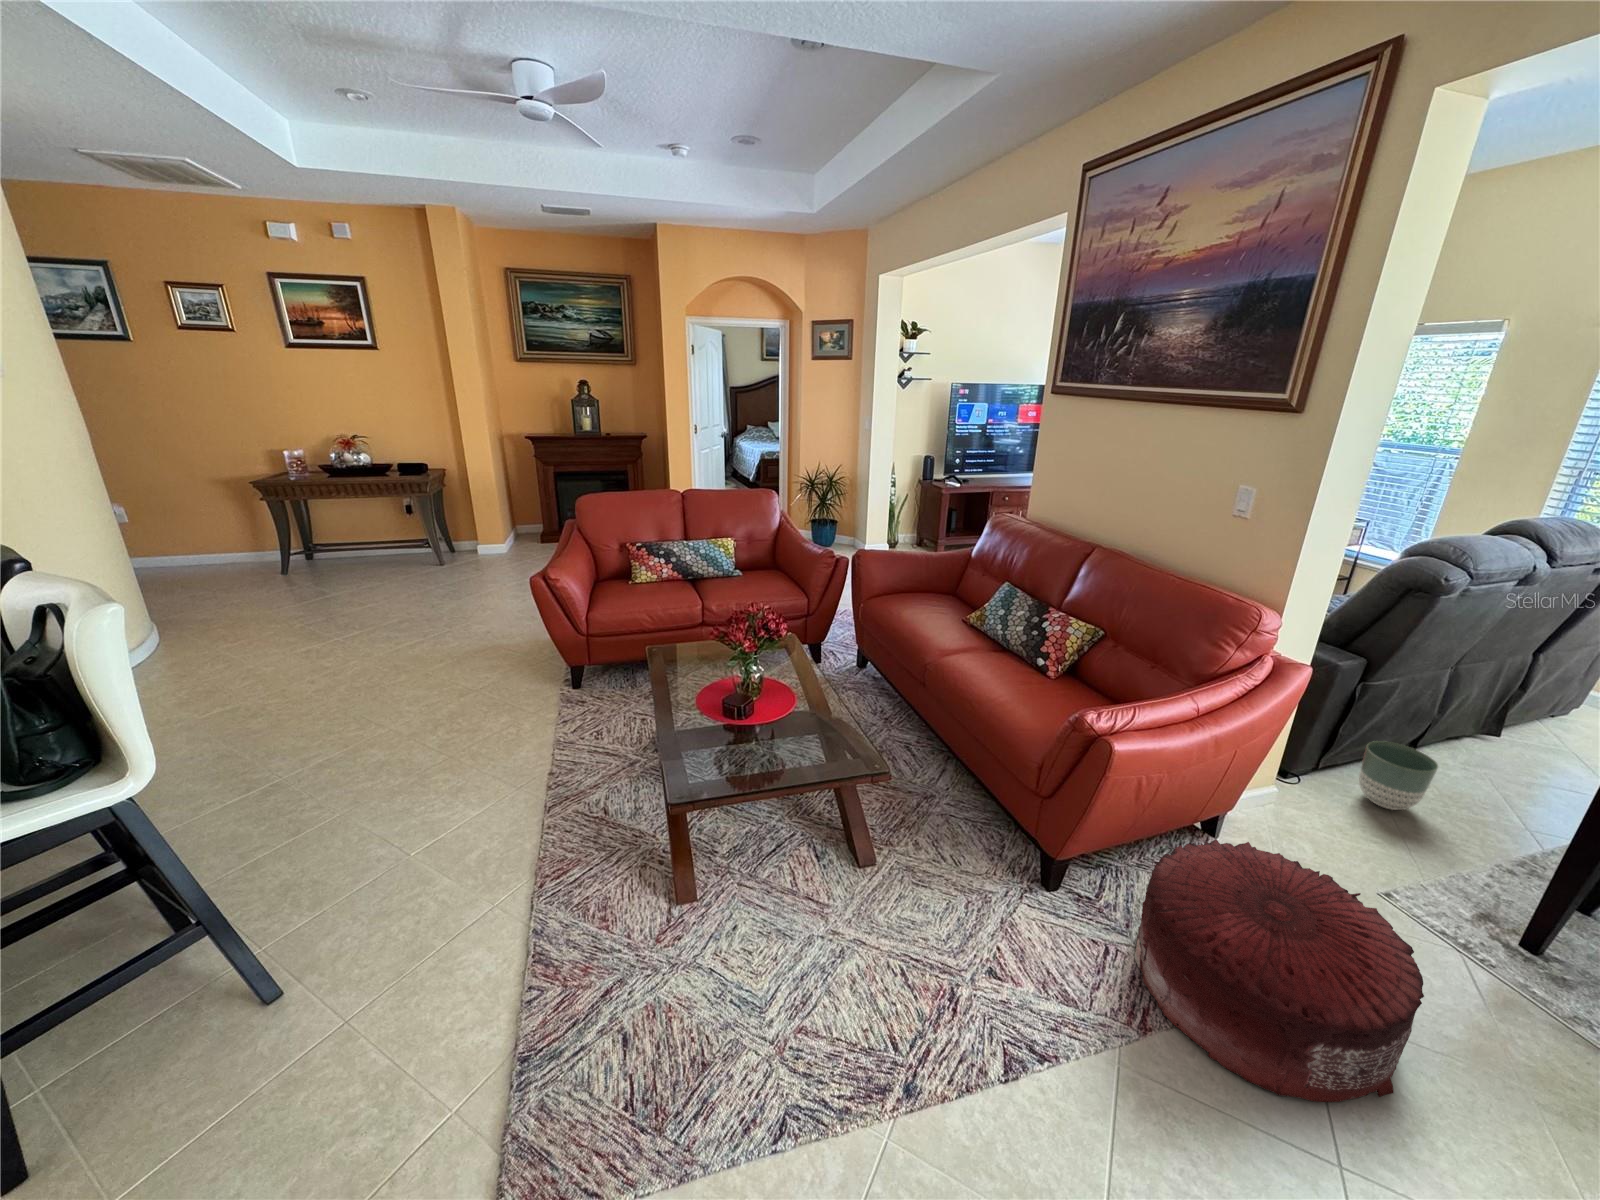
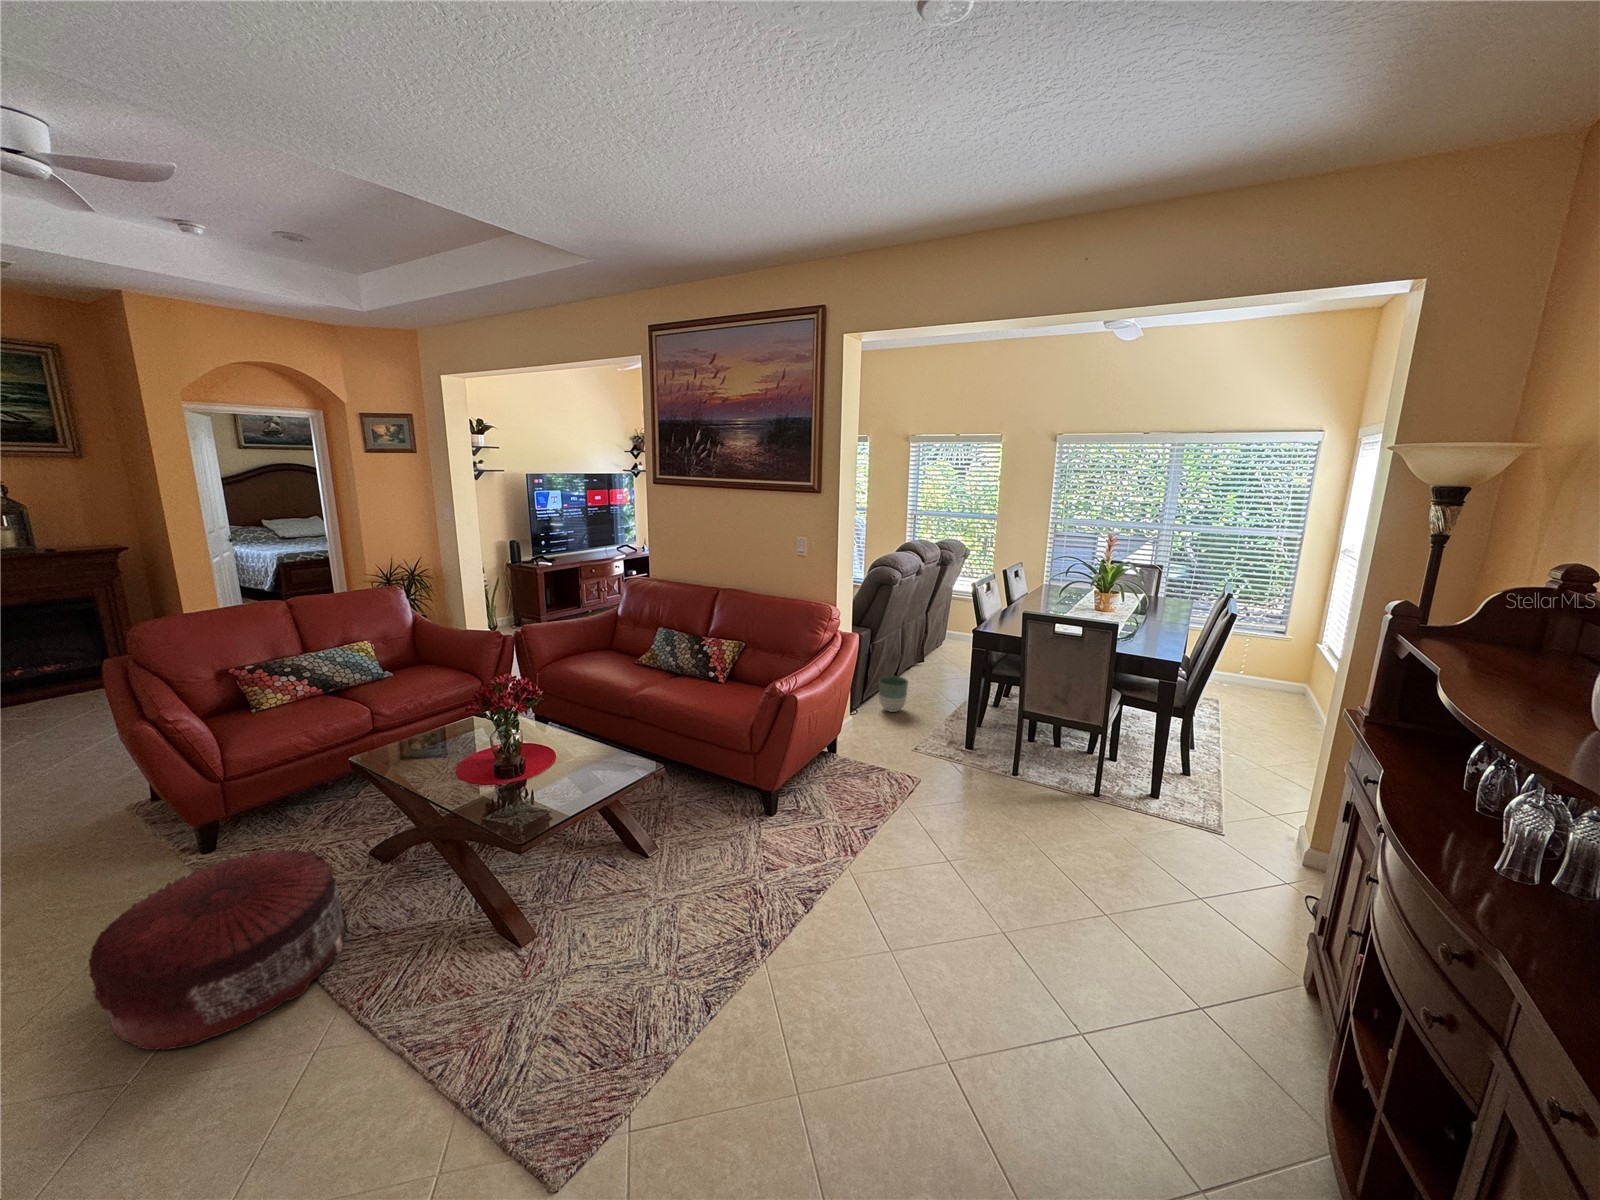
pouf: present [1134,840,1424,1102] -> present [89,849,348,1050]

